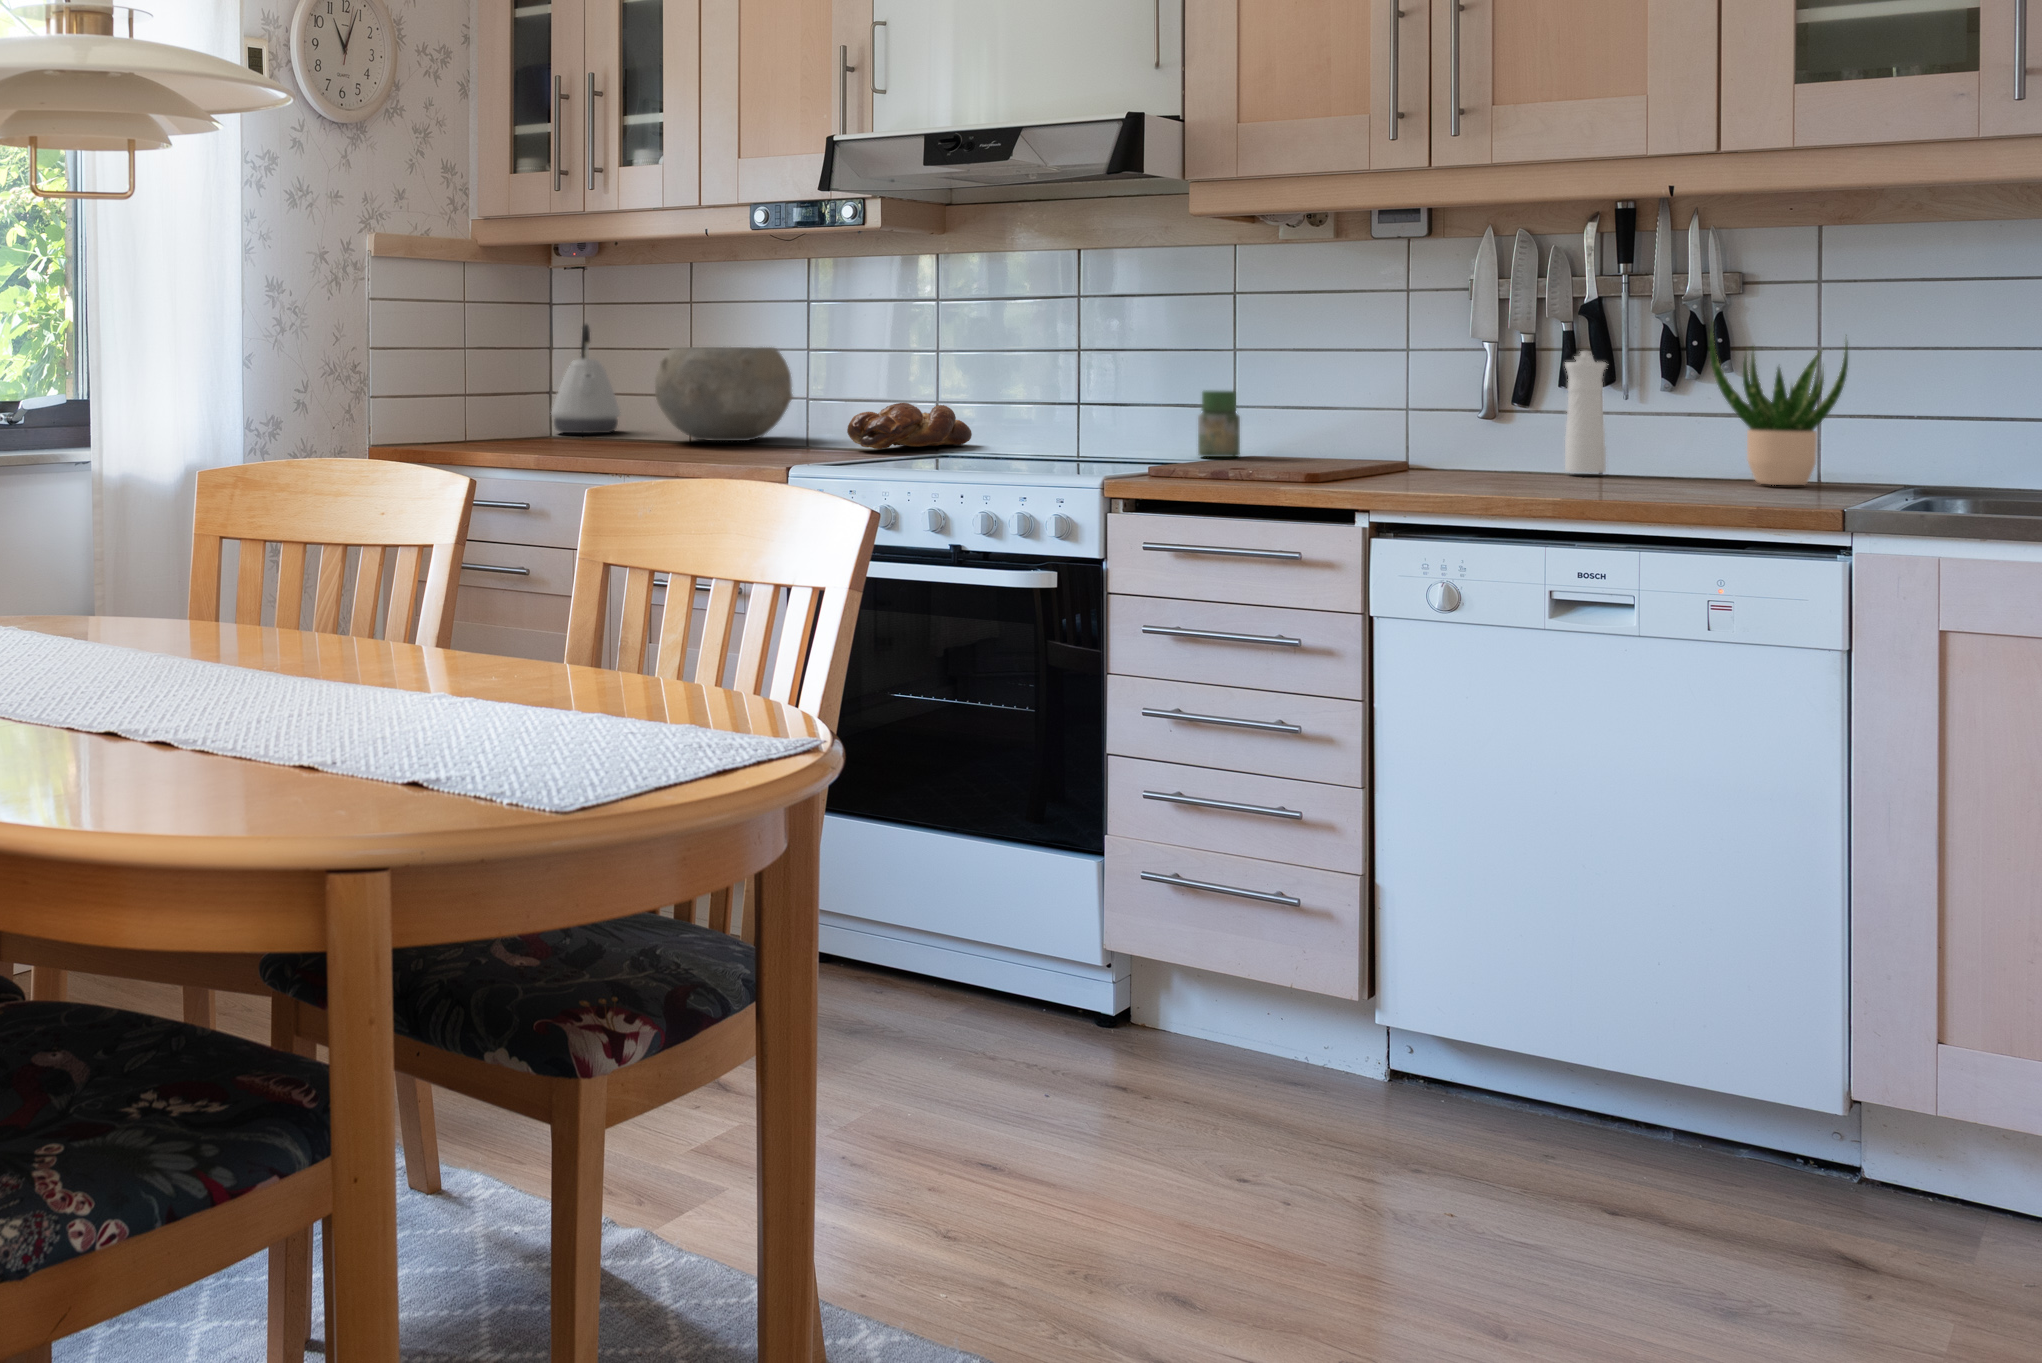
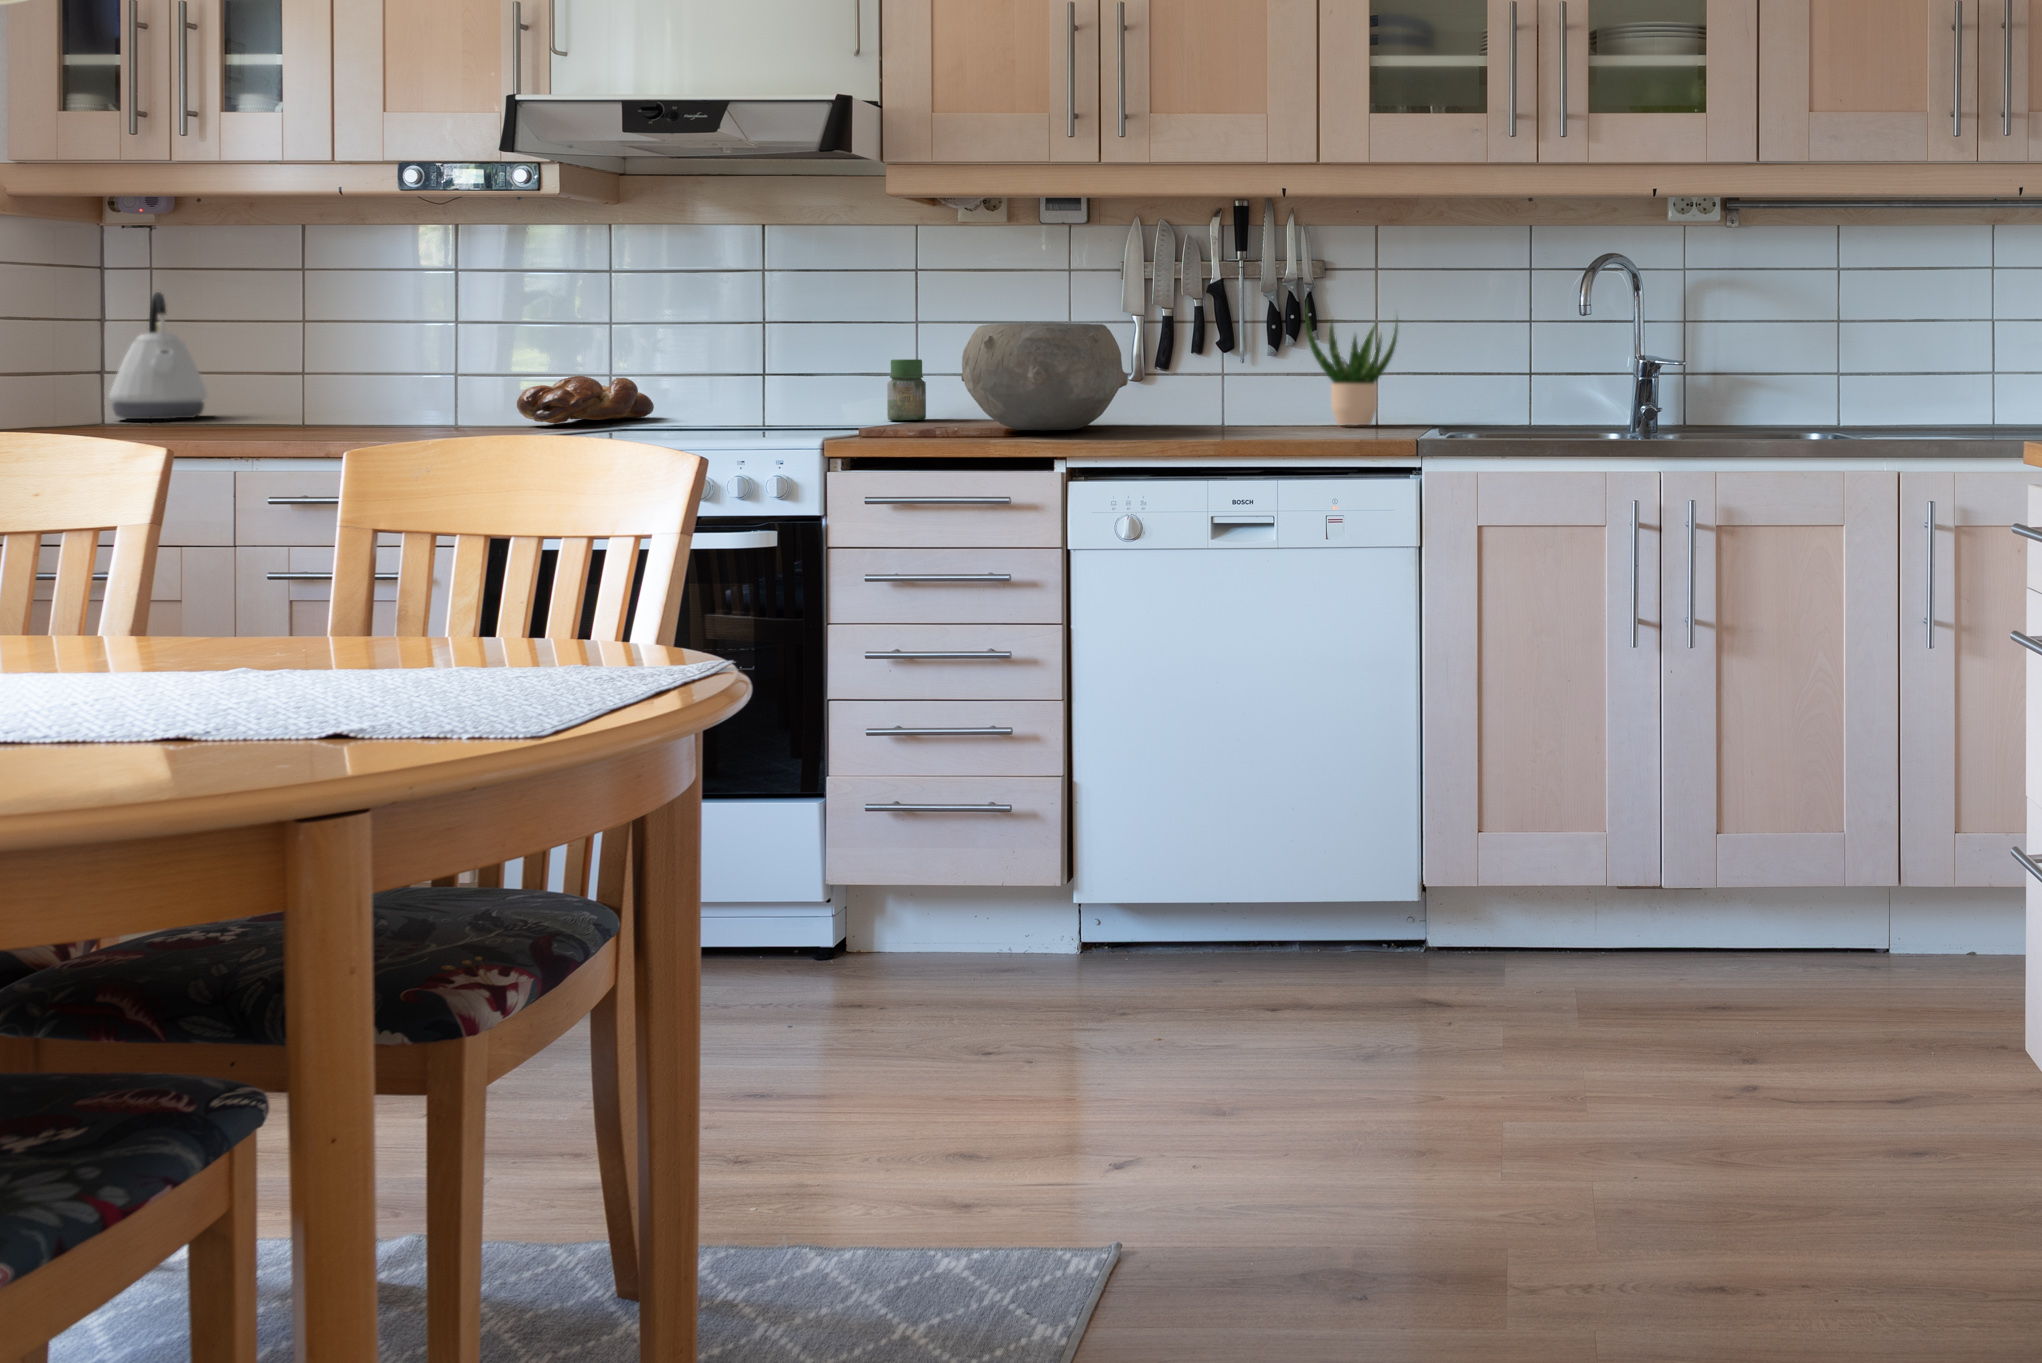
ceramic bowl: present [655,347,792,441] -> present [961,323,1128,430]
pepper mill: present [1565,351,1606,473] -> none [1199,311,1245,422]

